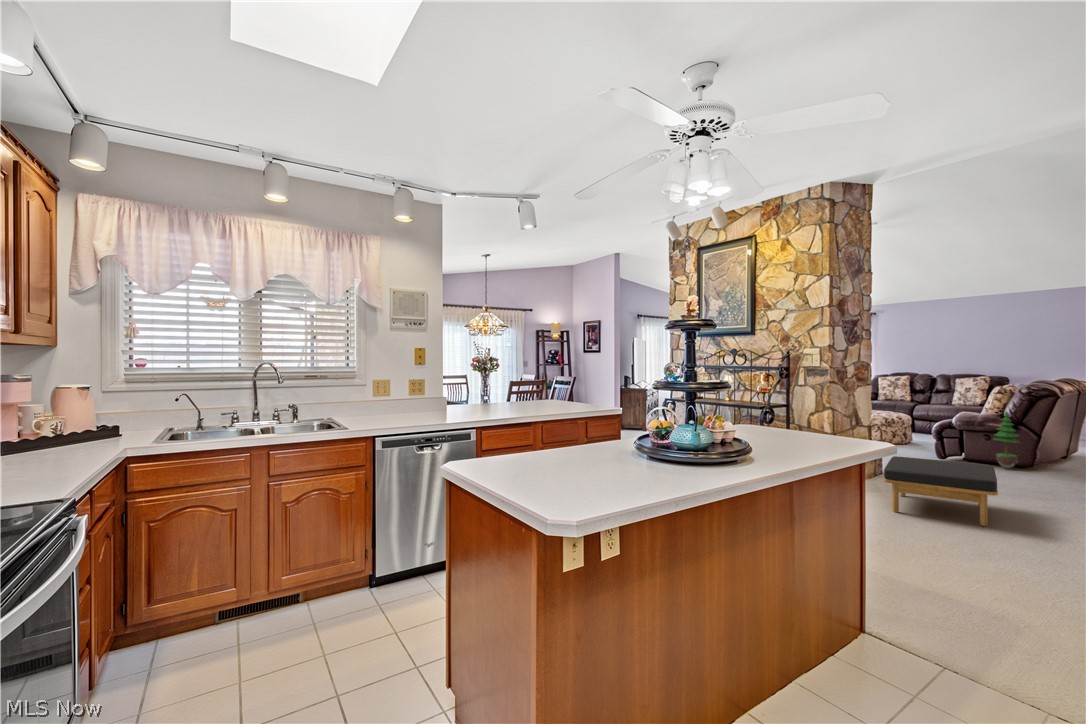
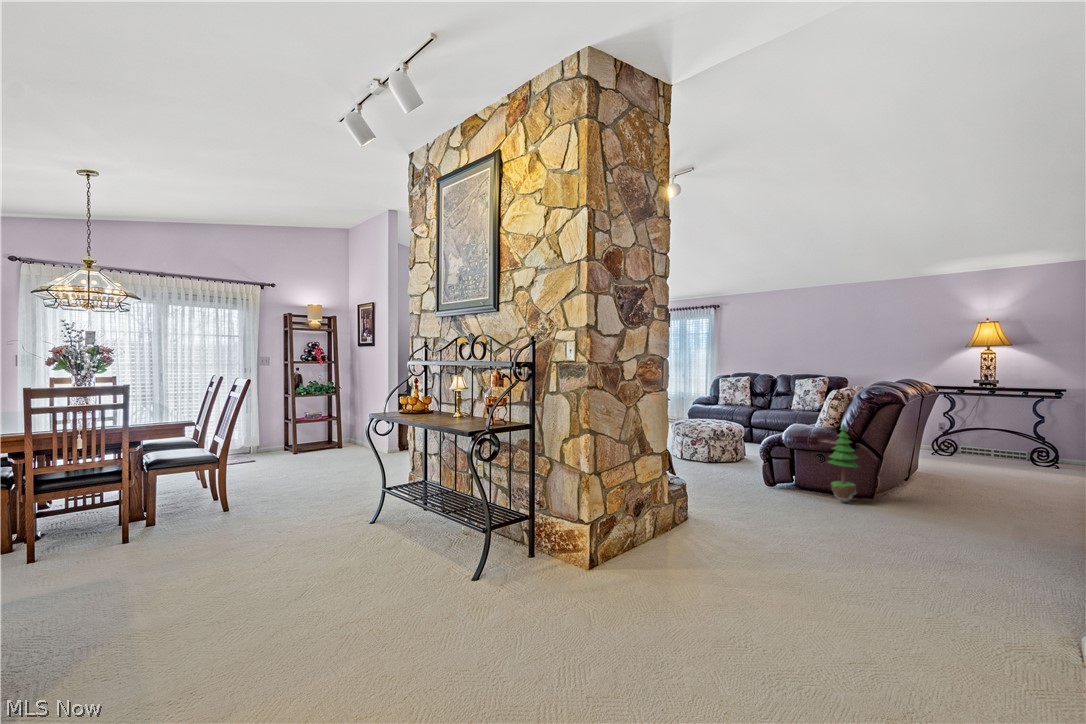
ottoman: present [883,456,998,526] -> none [645,508,820,657]

